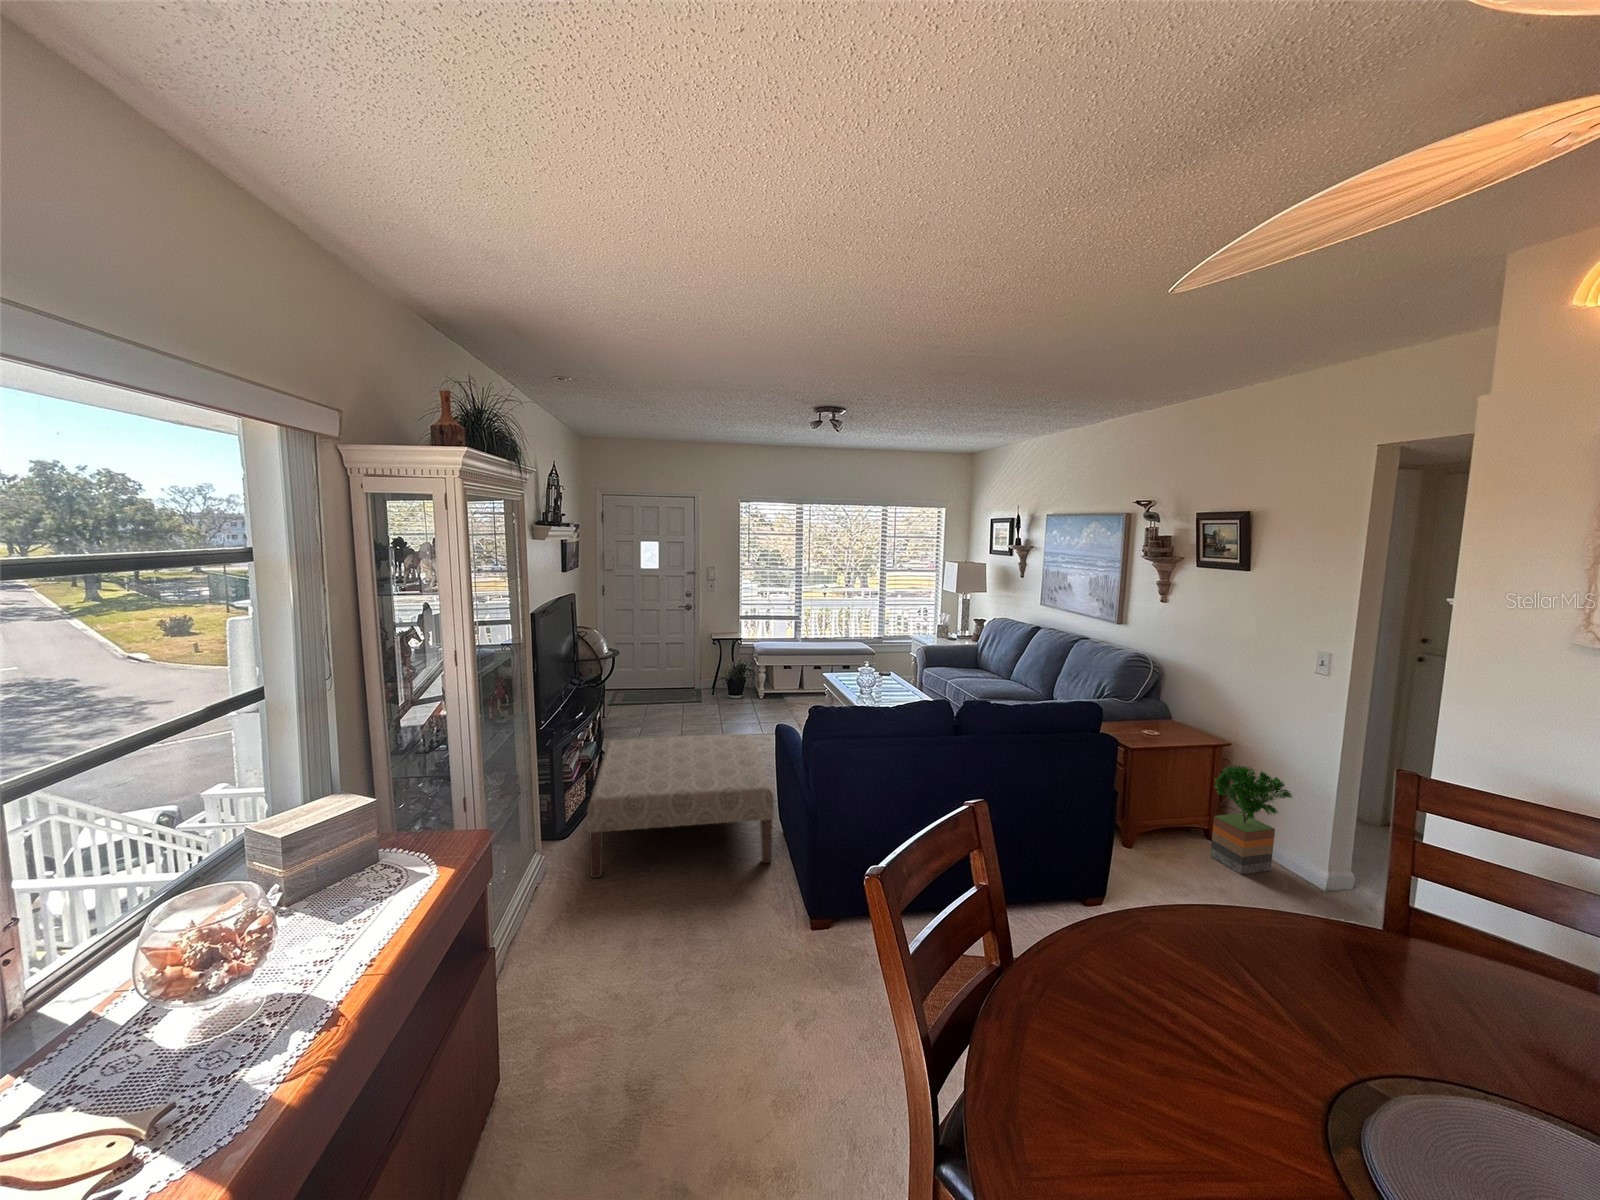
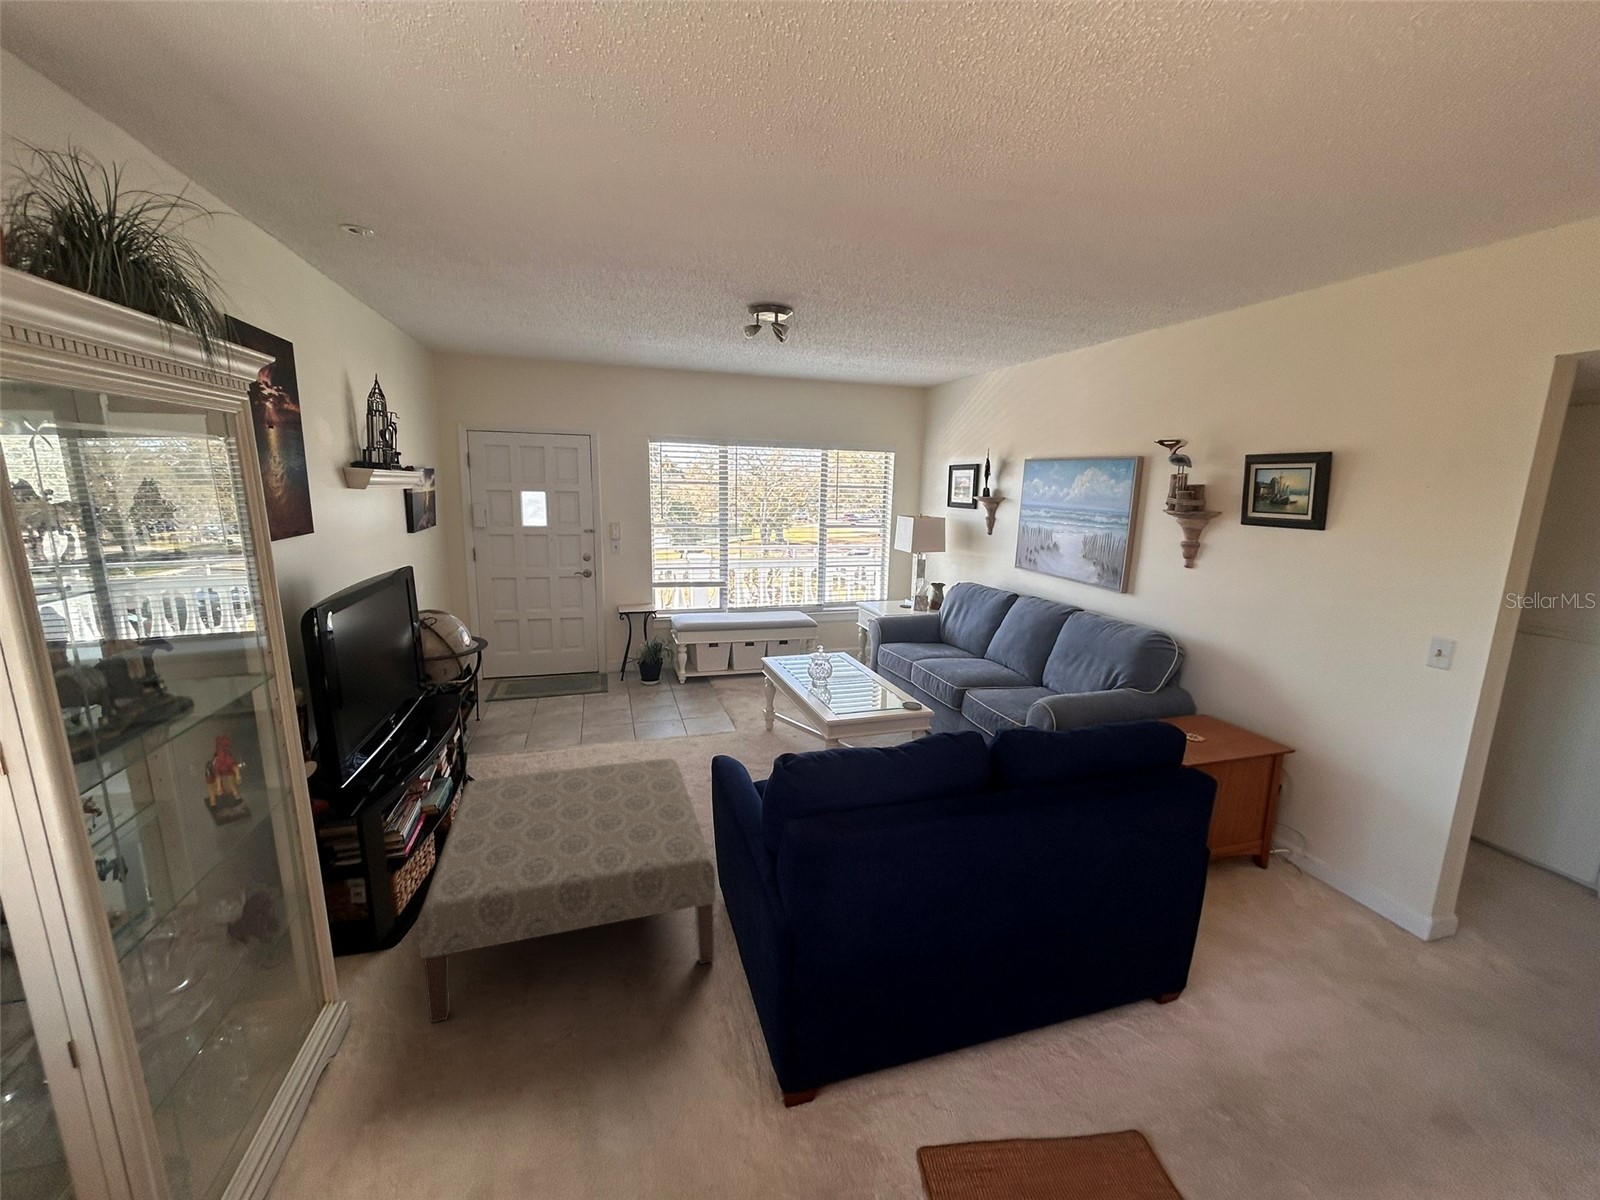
potted tree: present [1210,765,1292,874] -> none [1272,780,1390,922]

